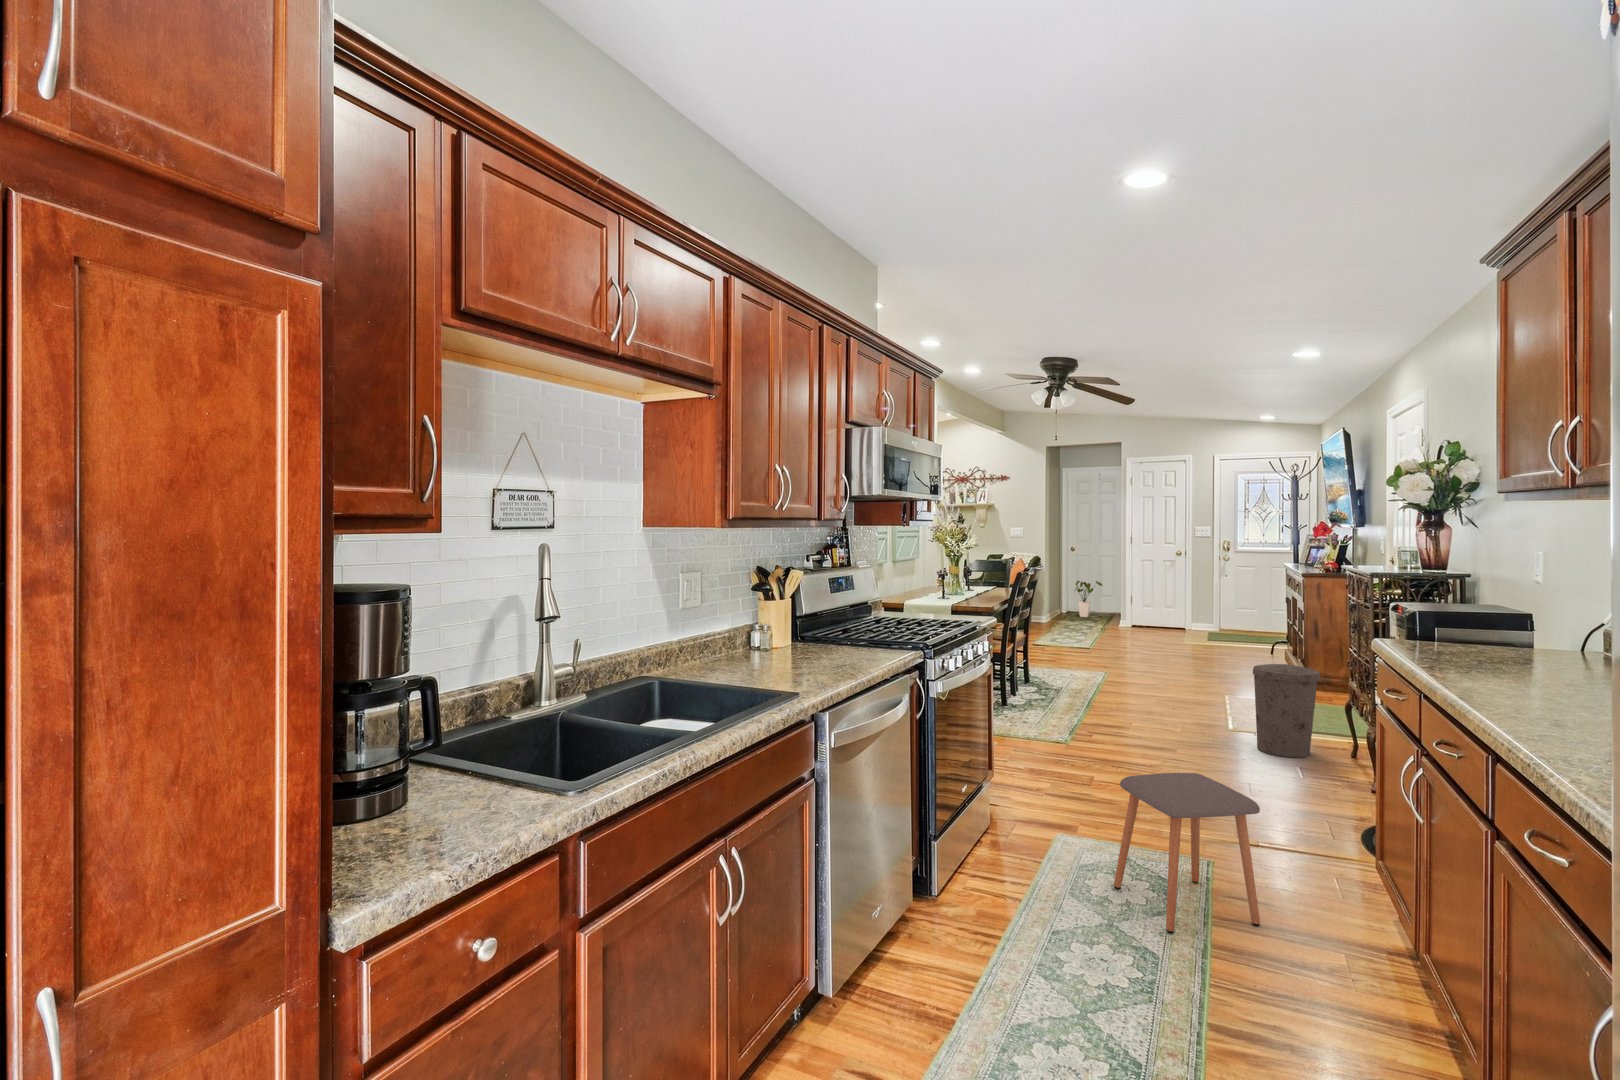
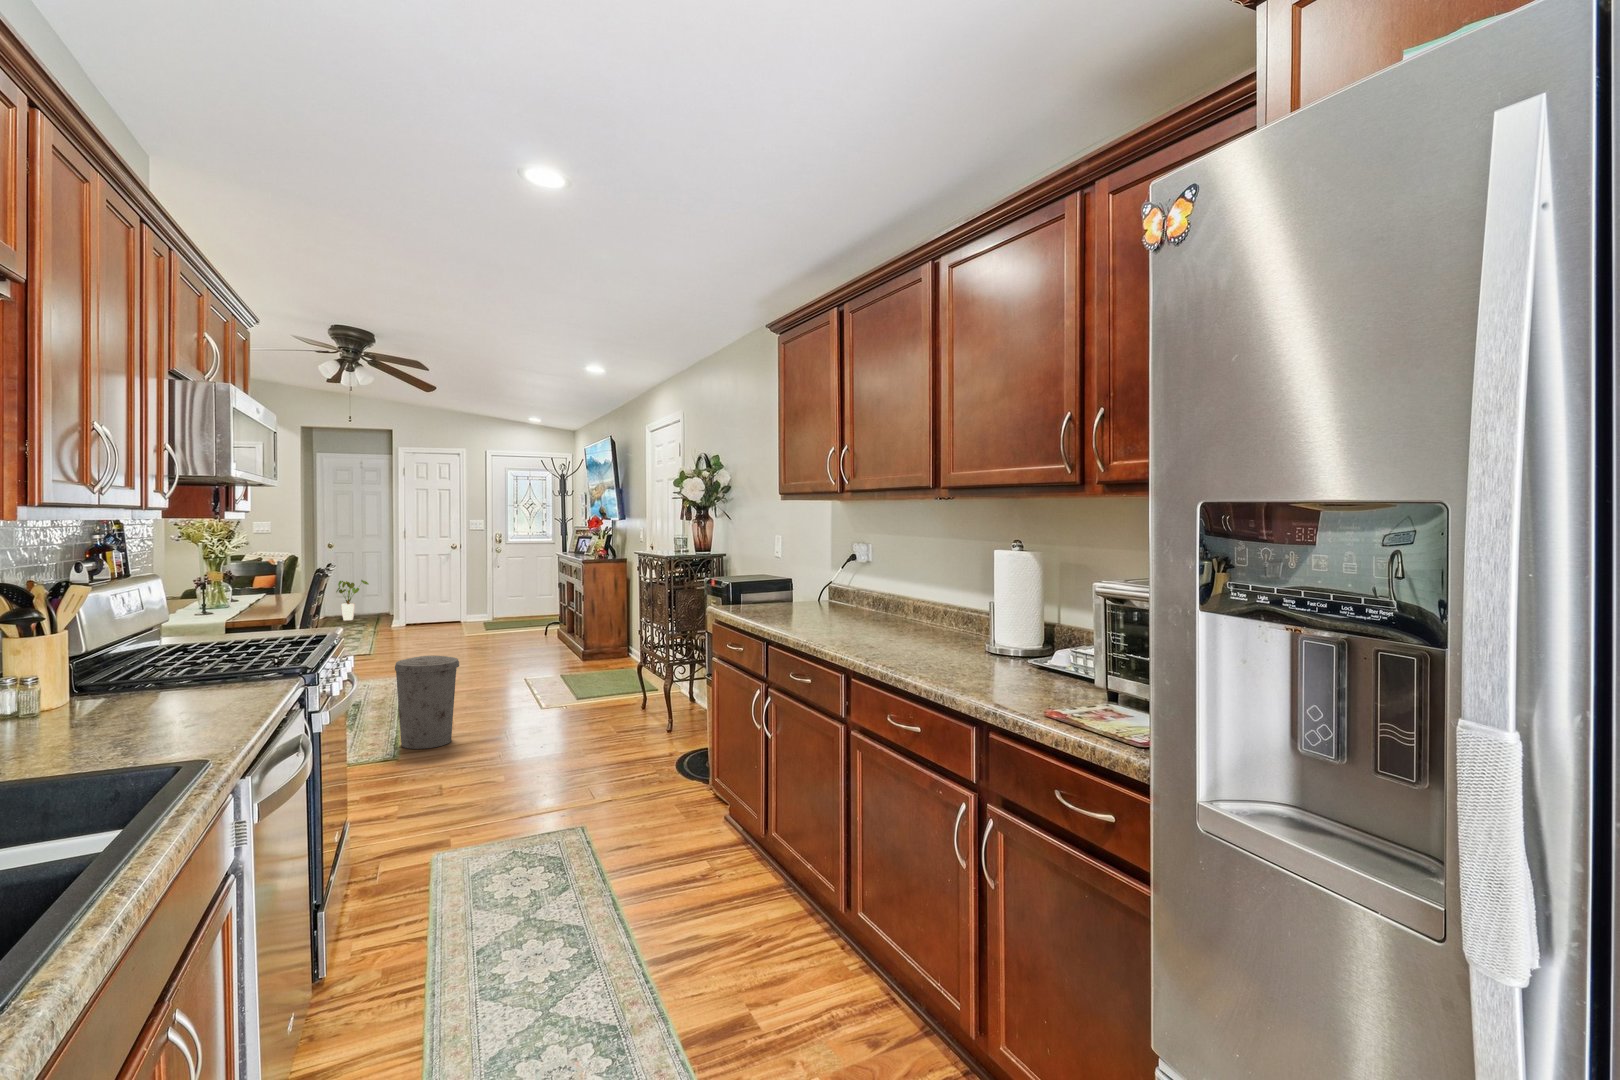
trash can: present [1253,664,1320,758] -> present [395,656,459,749]
stool: present [1114,773,1260,933] -> none [514,749,646,904]

